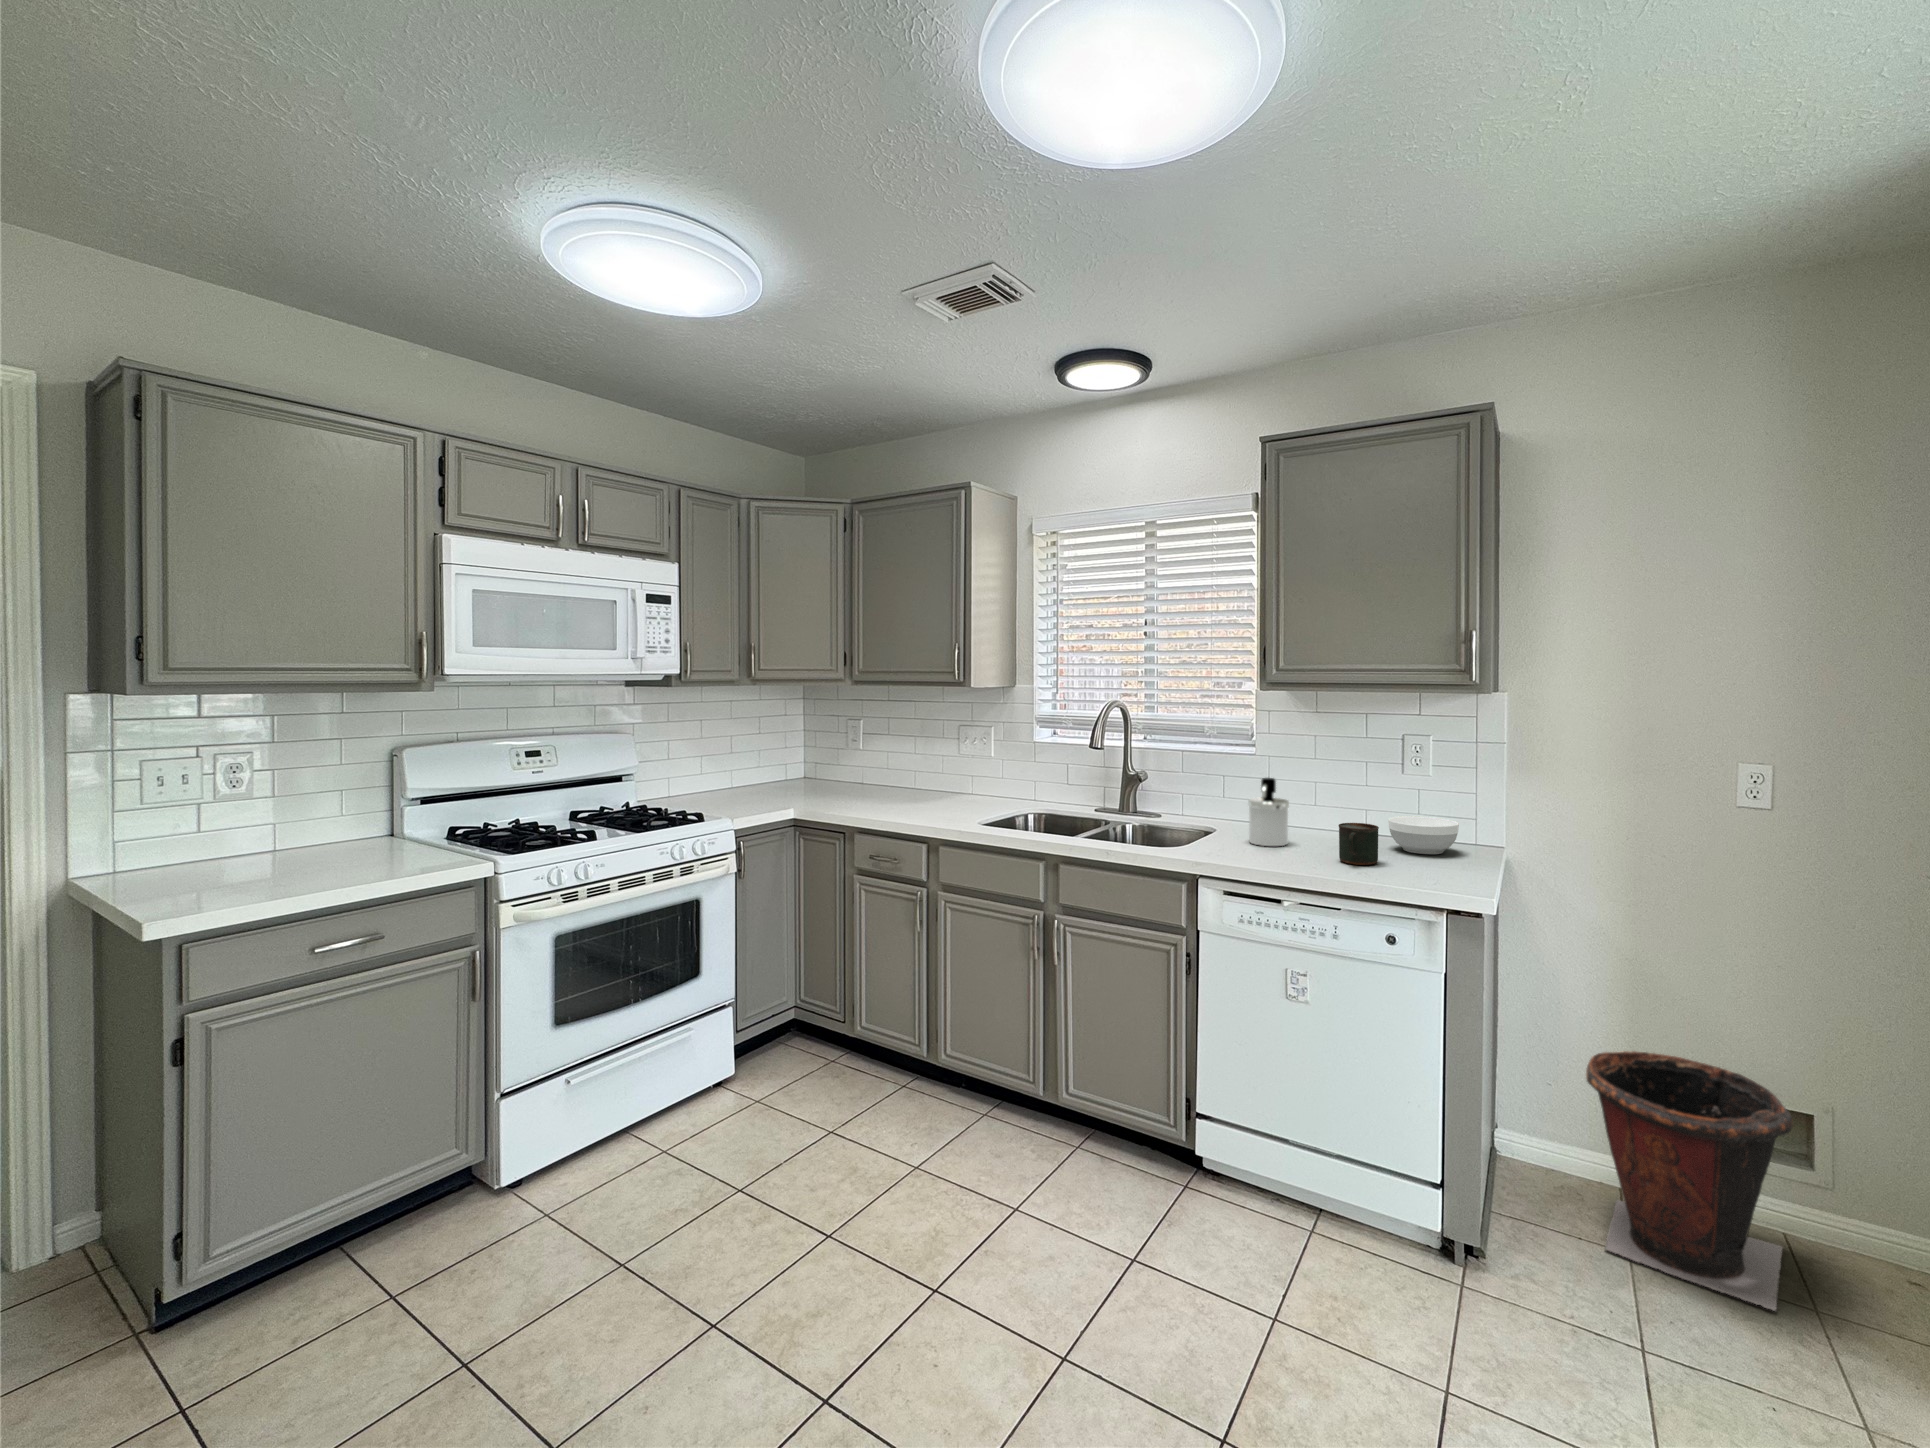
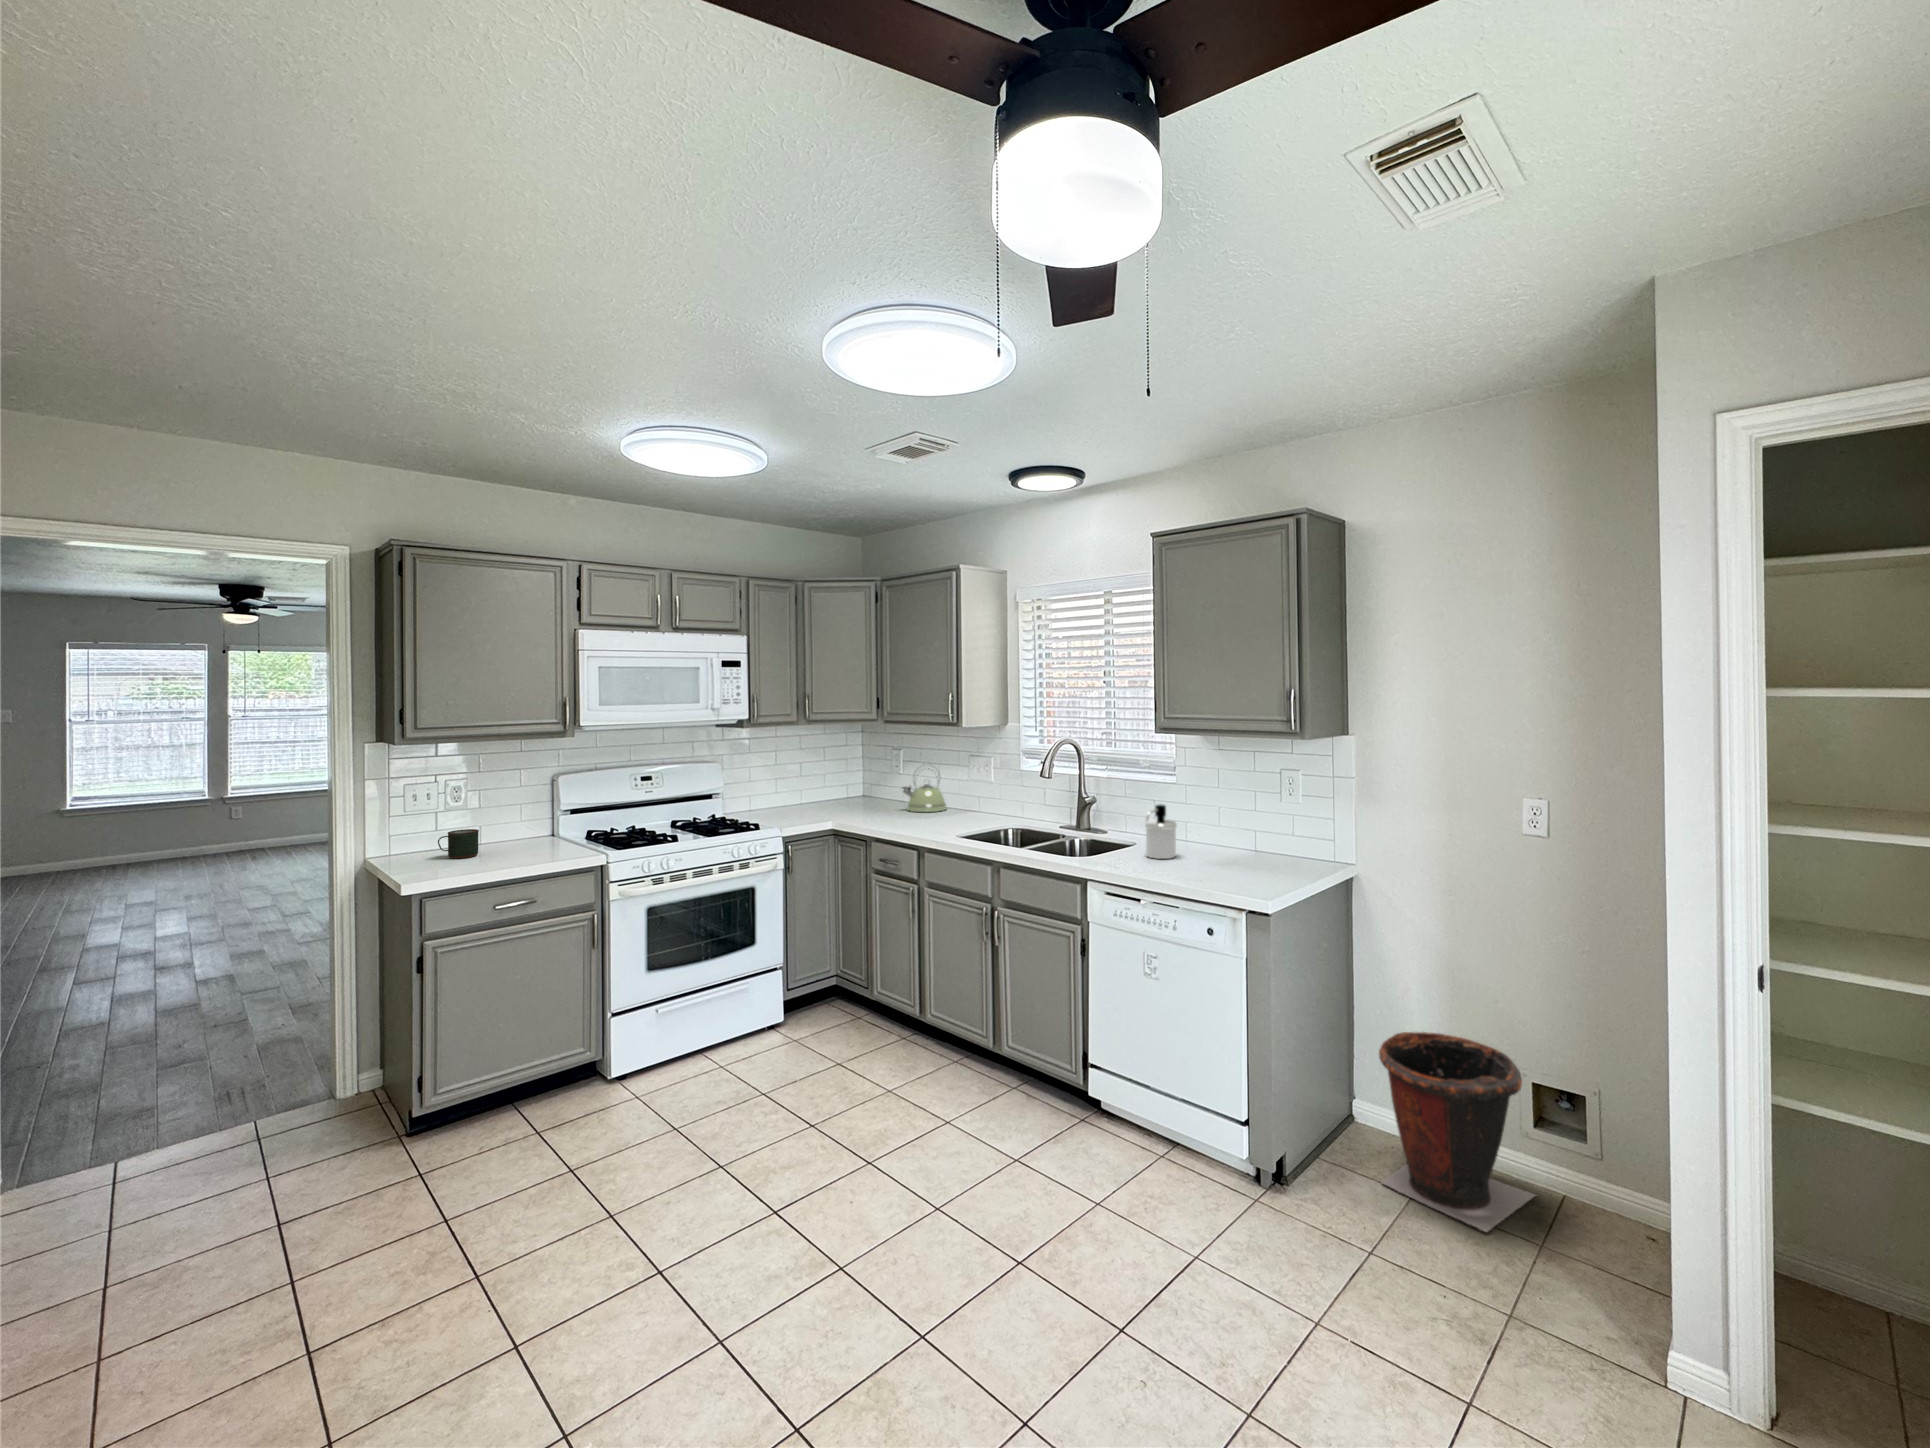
kettle: none [870,736,925,796] -> present [903,766,947,812]
bowl: present [1388,816,1459,854] -> none [1249,837,1303,868]
mug: present [1338,823,1379,865] -> present [438,829,479,858]

